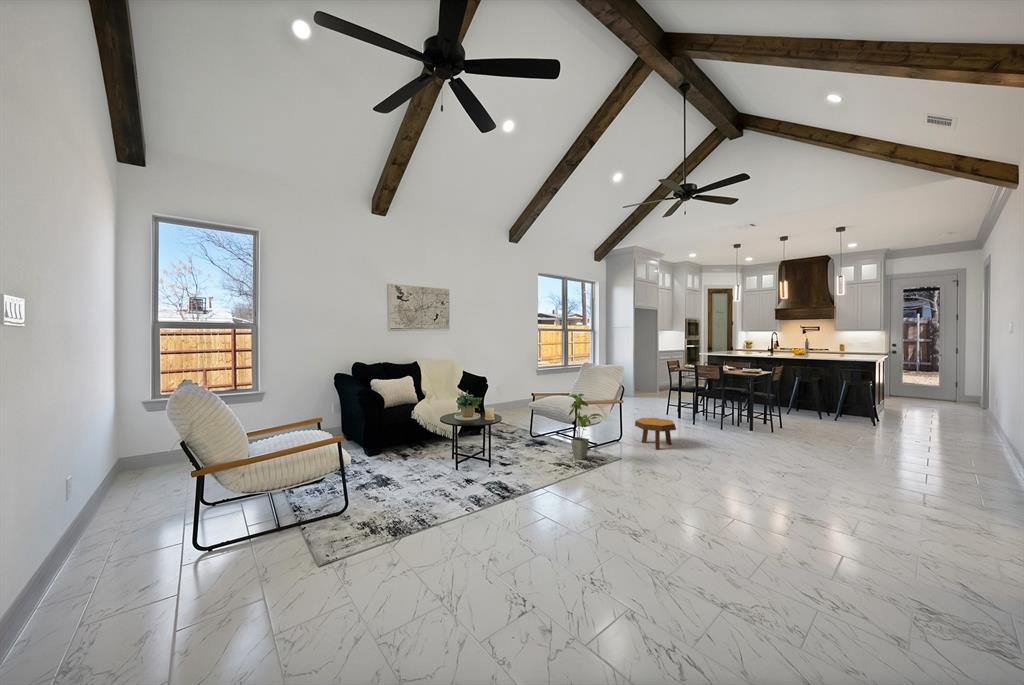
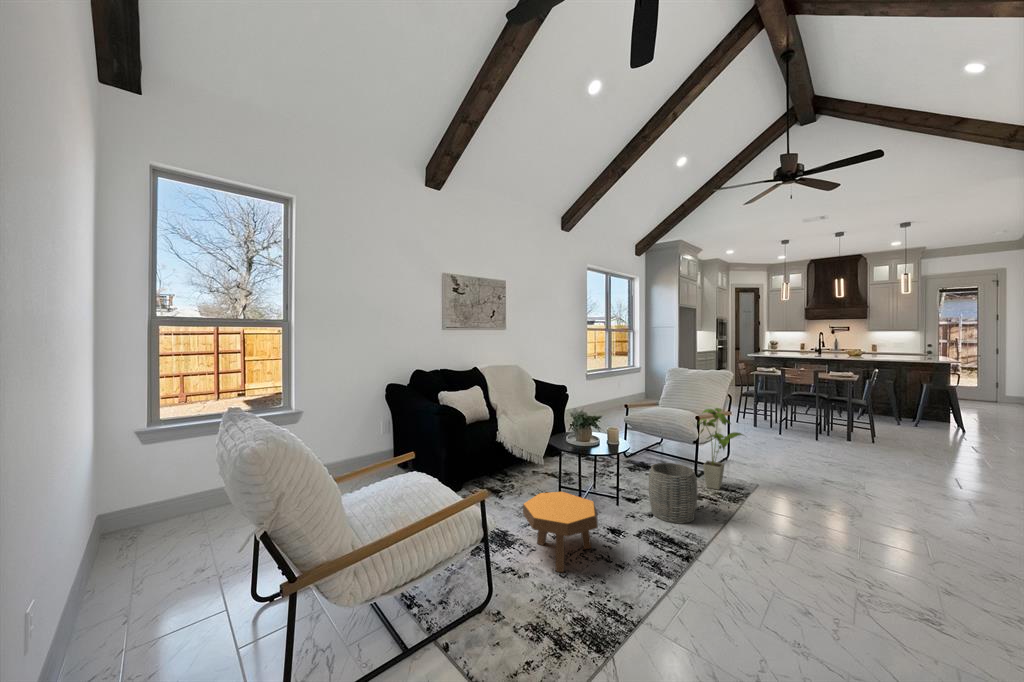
footstool: present [635,418,676,449] -> present [523,492,598,572]
woven basket: none [508,435,543,478] -> present [649,463,697,523]

